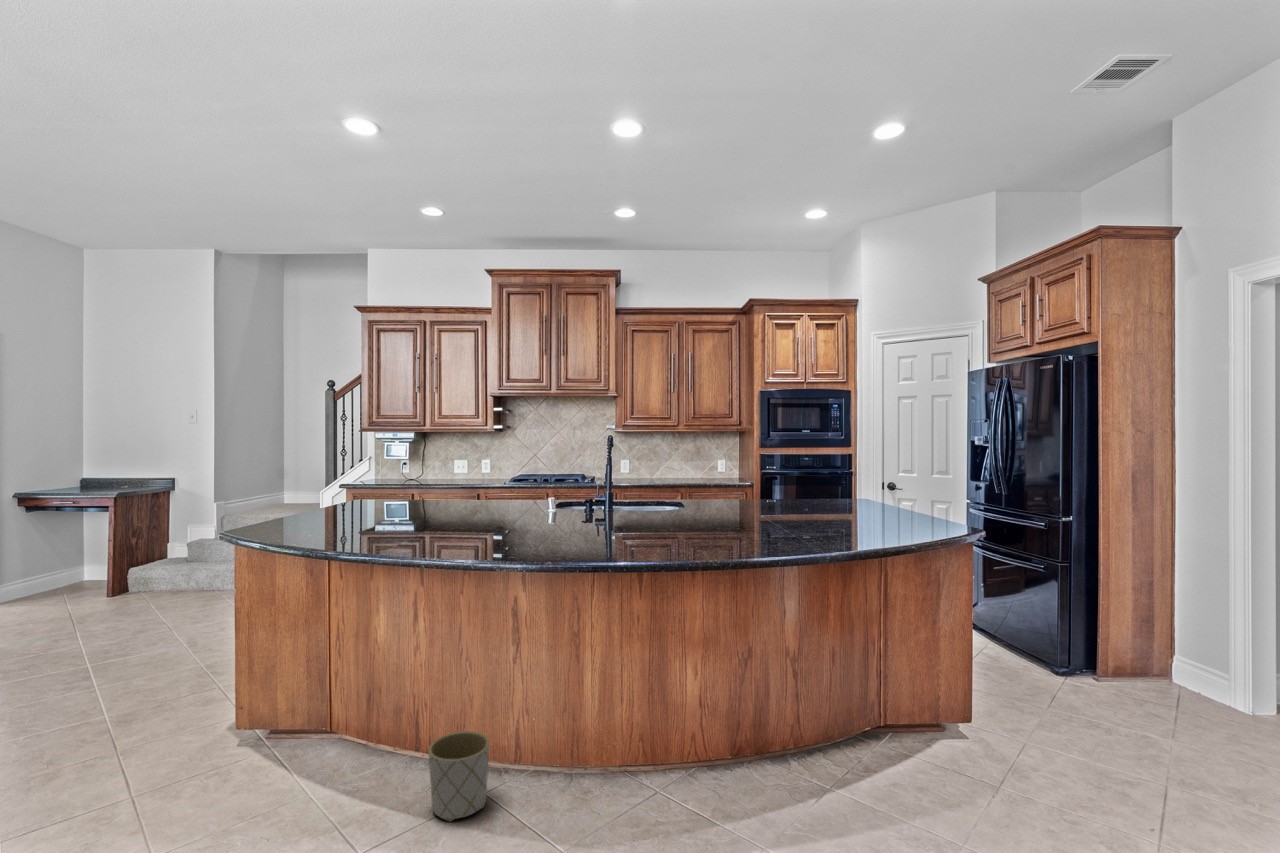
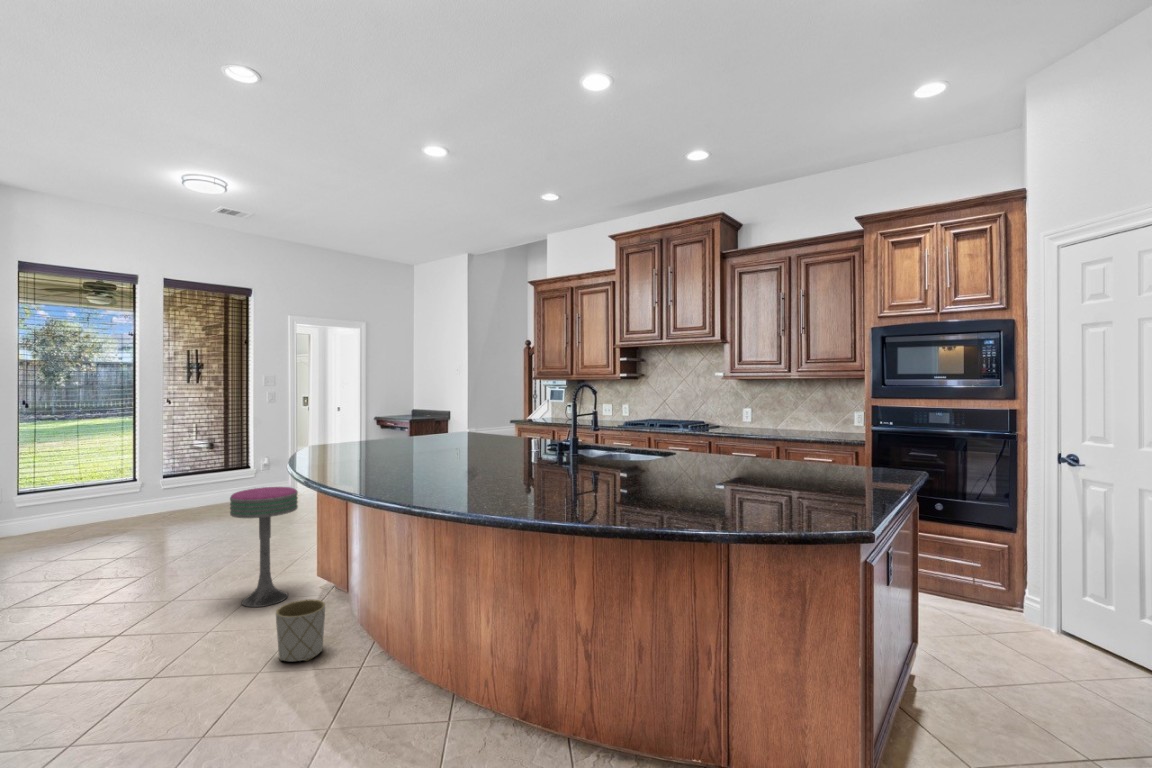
bar stool: none [183,605,291,801] -> present [230,487,298,607]

